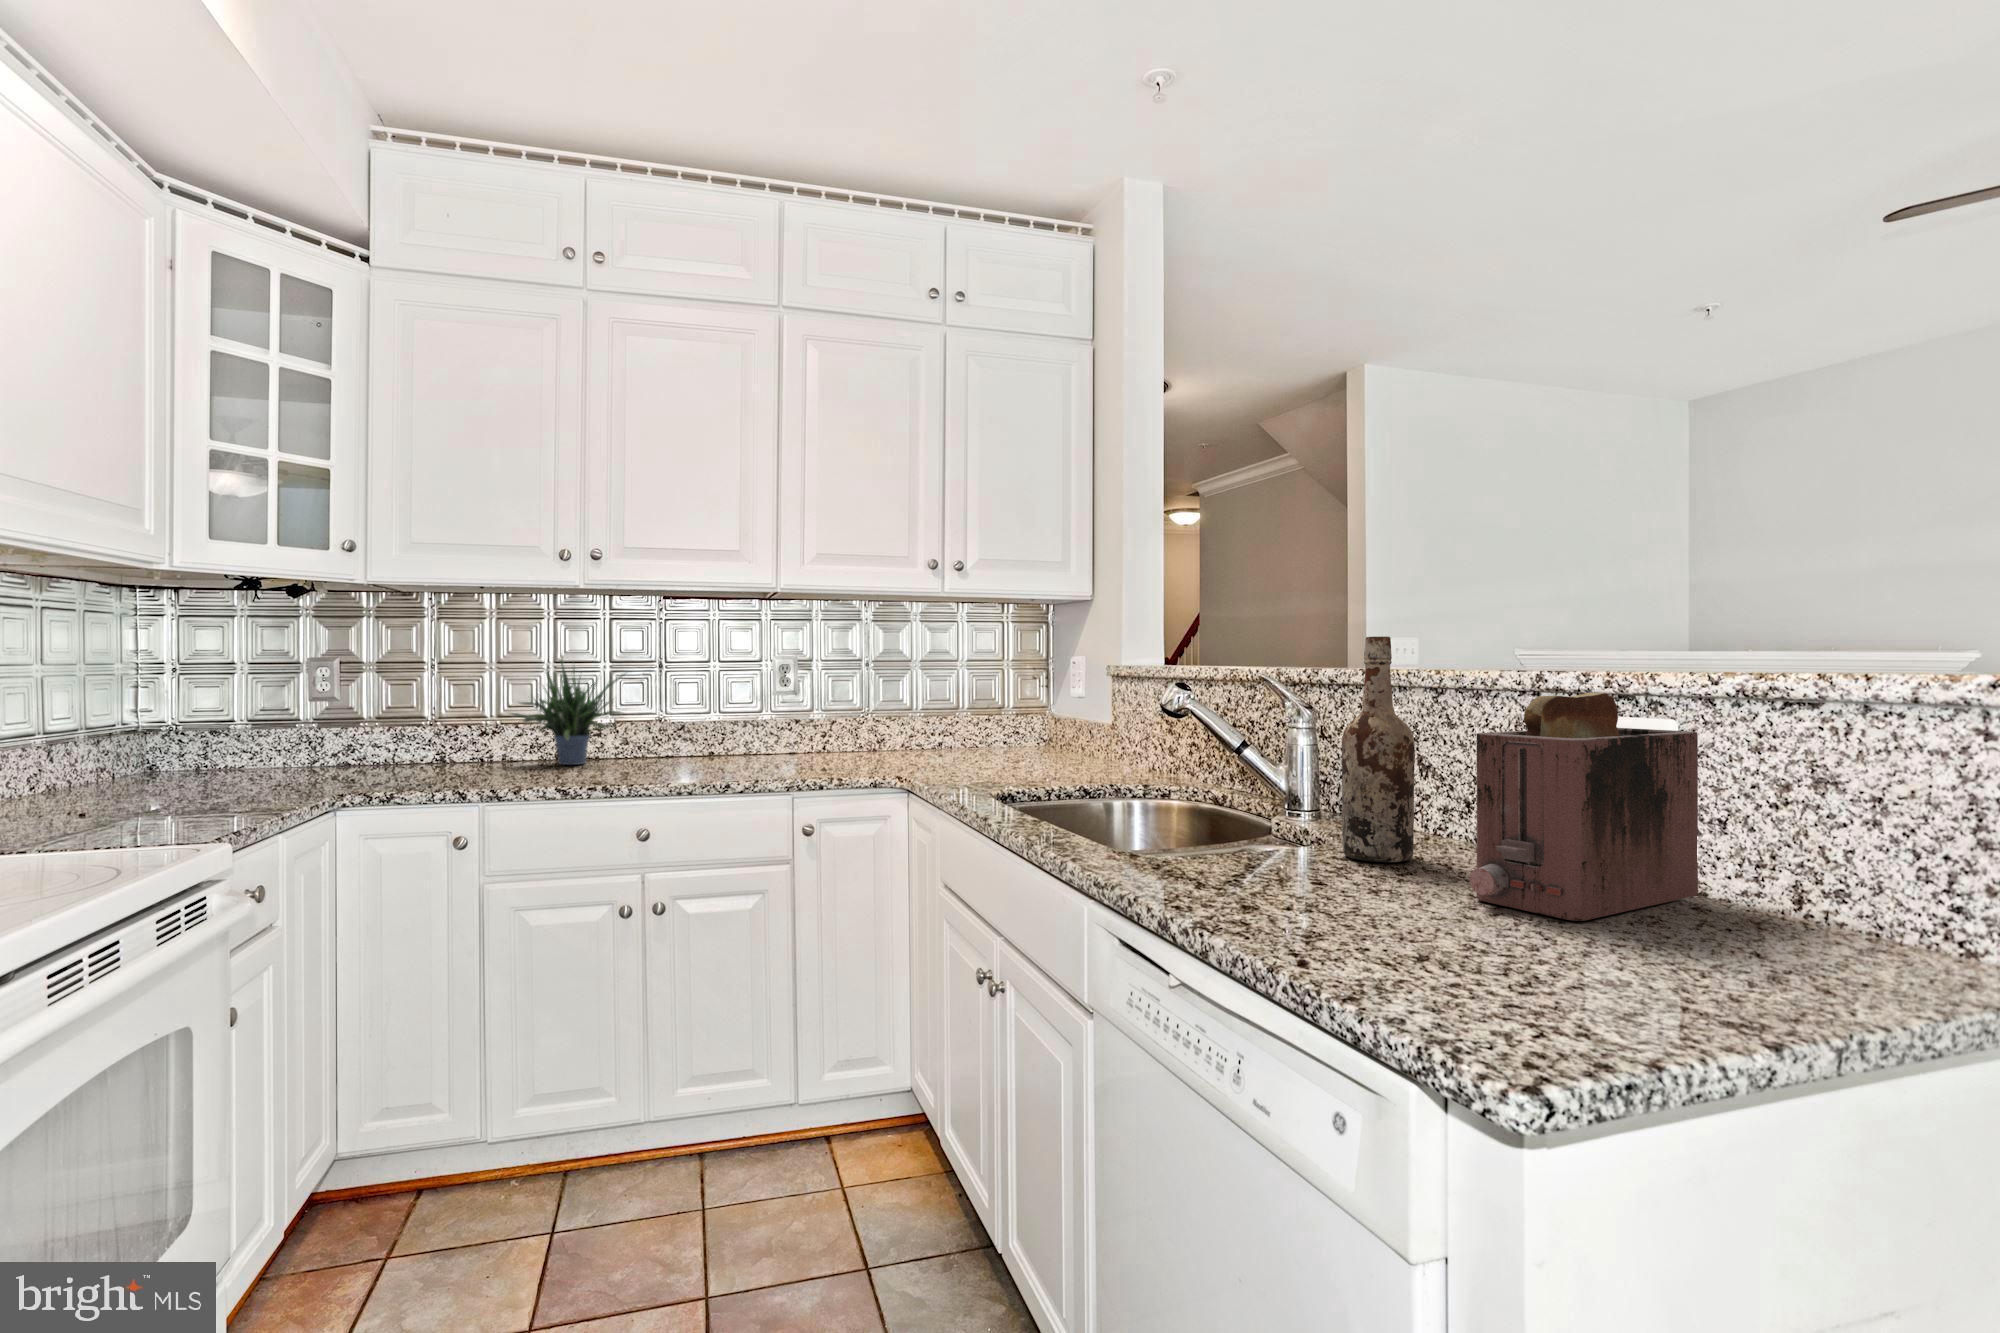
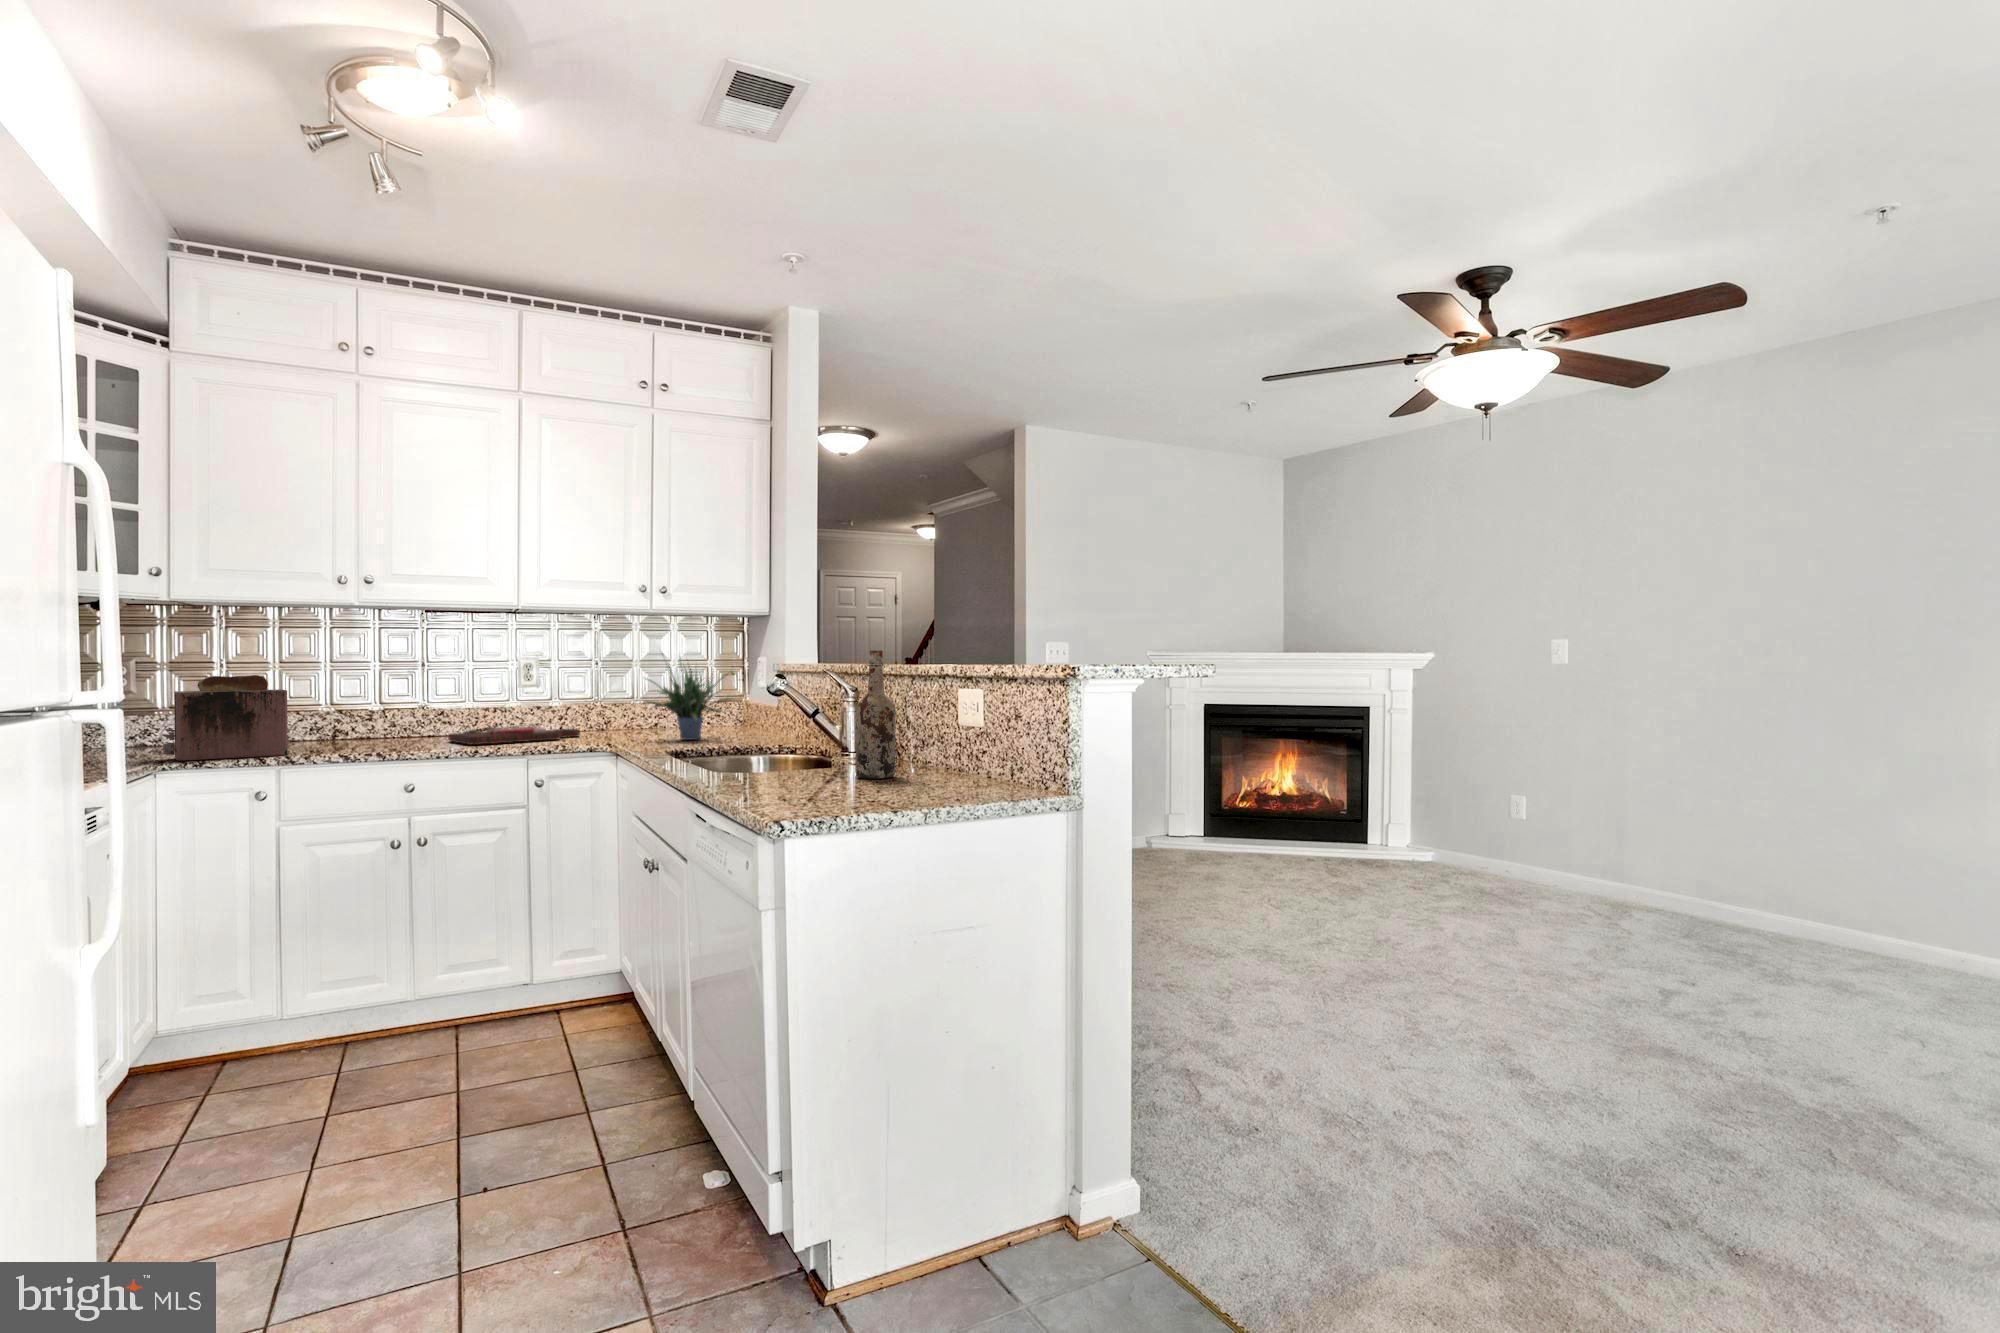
potted plant: present [511,660,625,765] -> present [645,653,734,740]
toaster: present [1469,693,1698,921] -> present [163,675,288,761]
cutting board: none [690,742,848,771] -> present [448,723,580,745]

